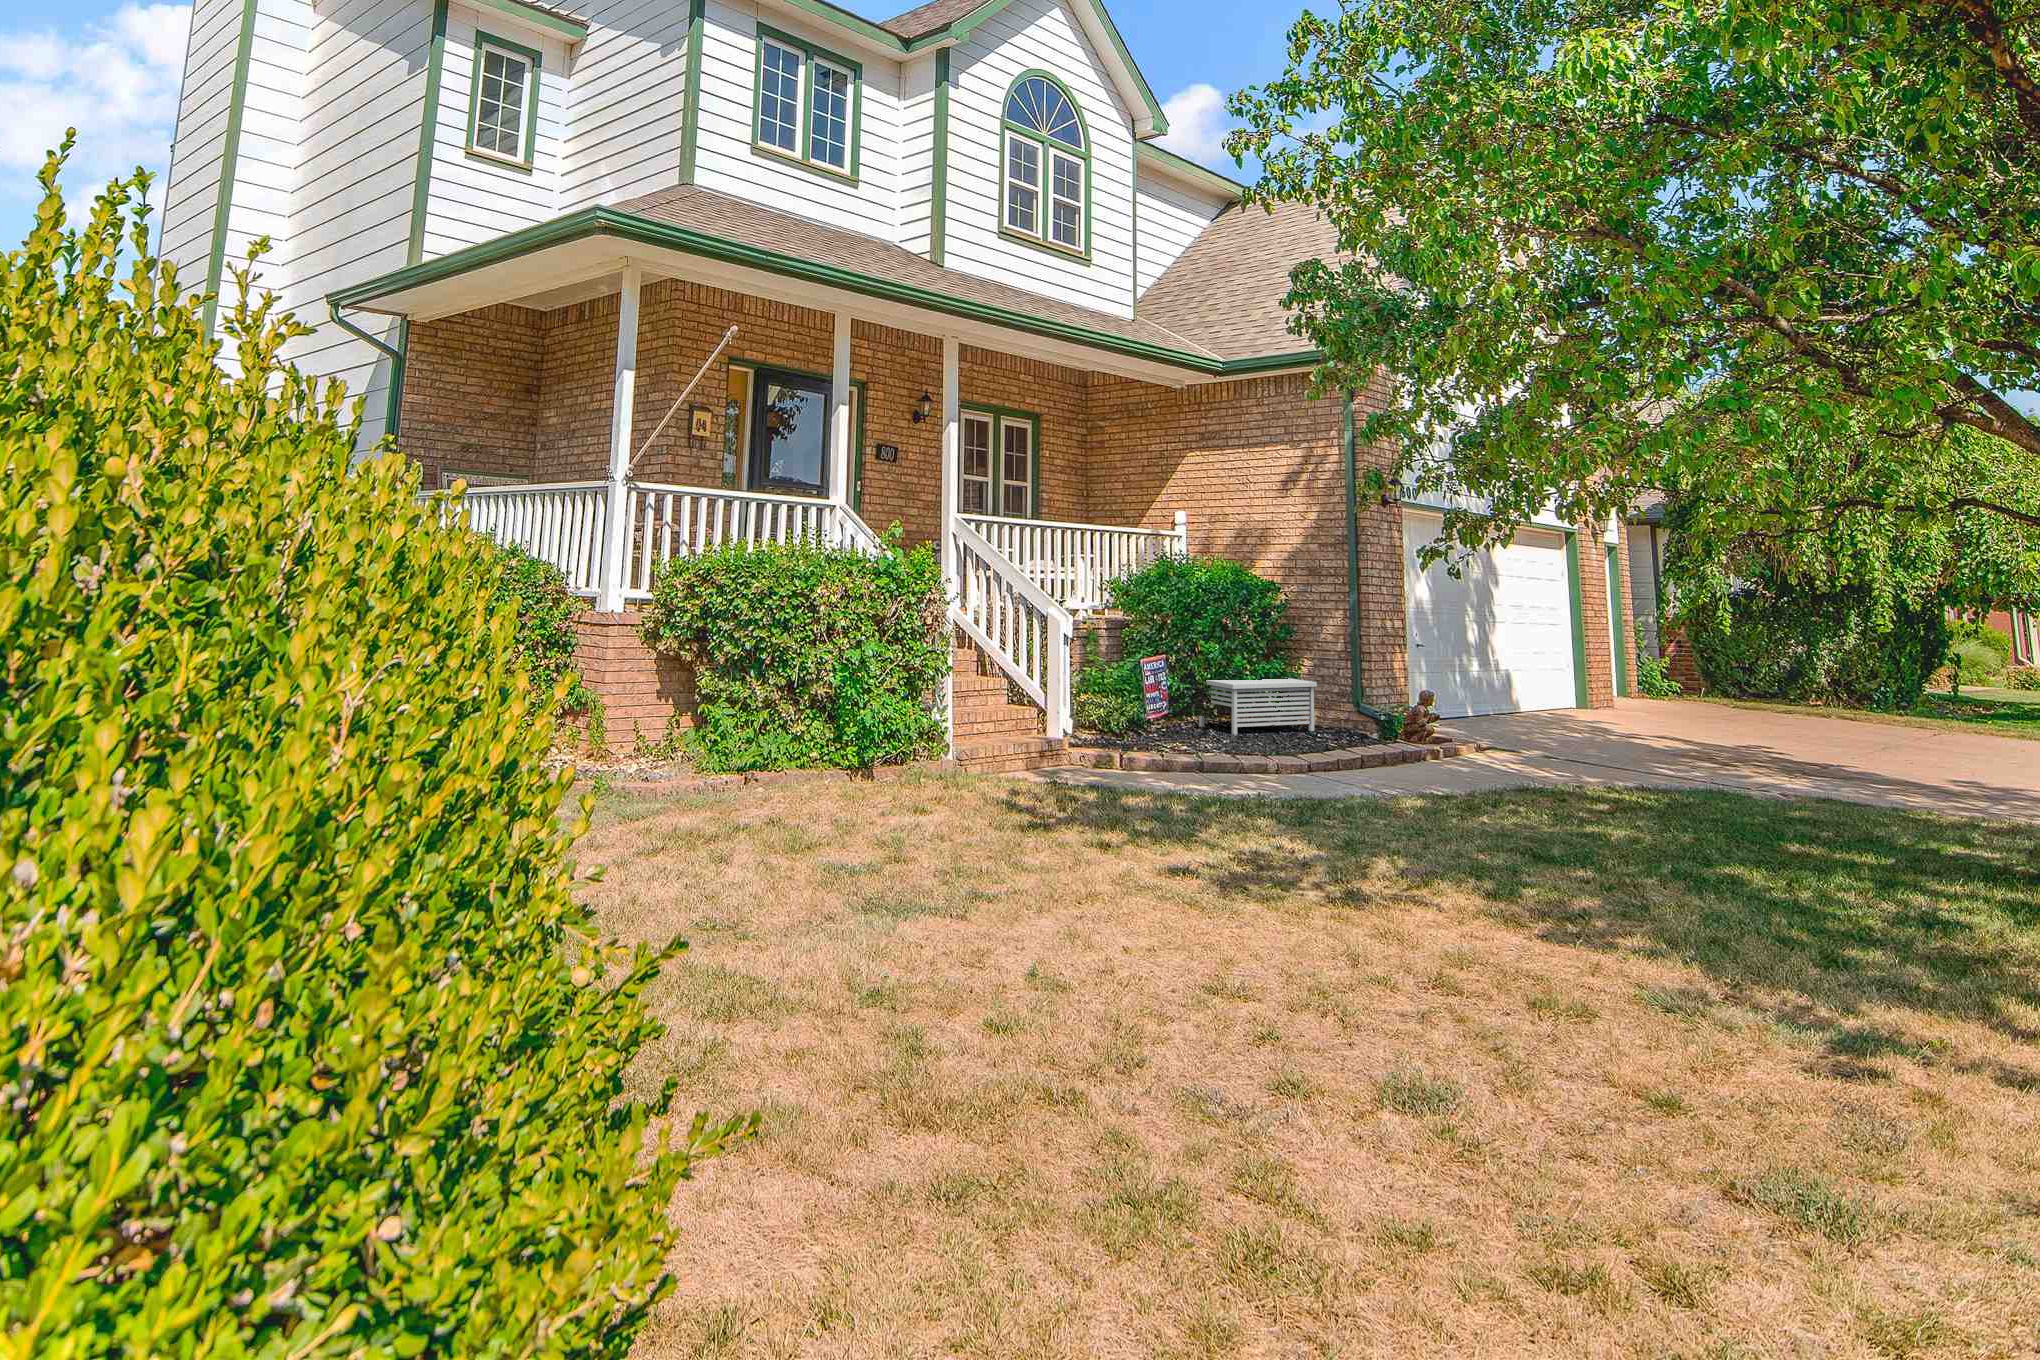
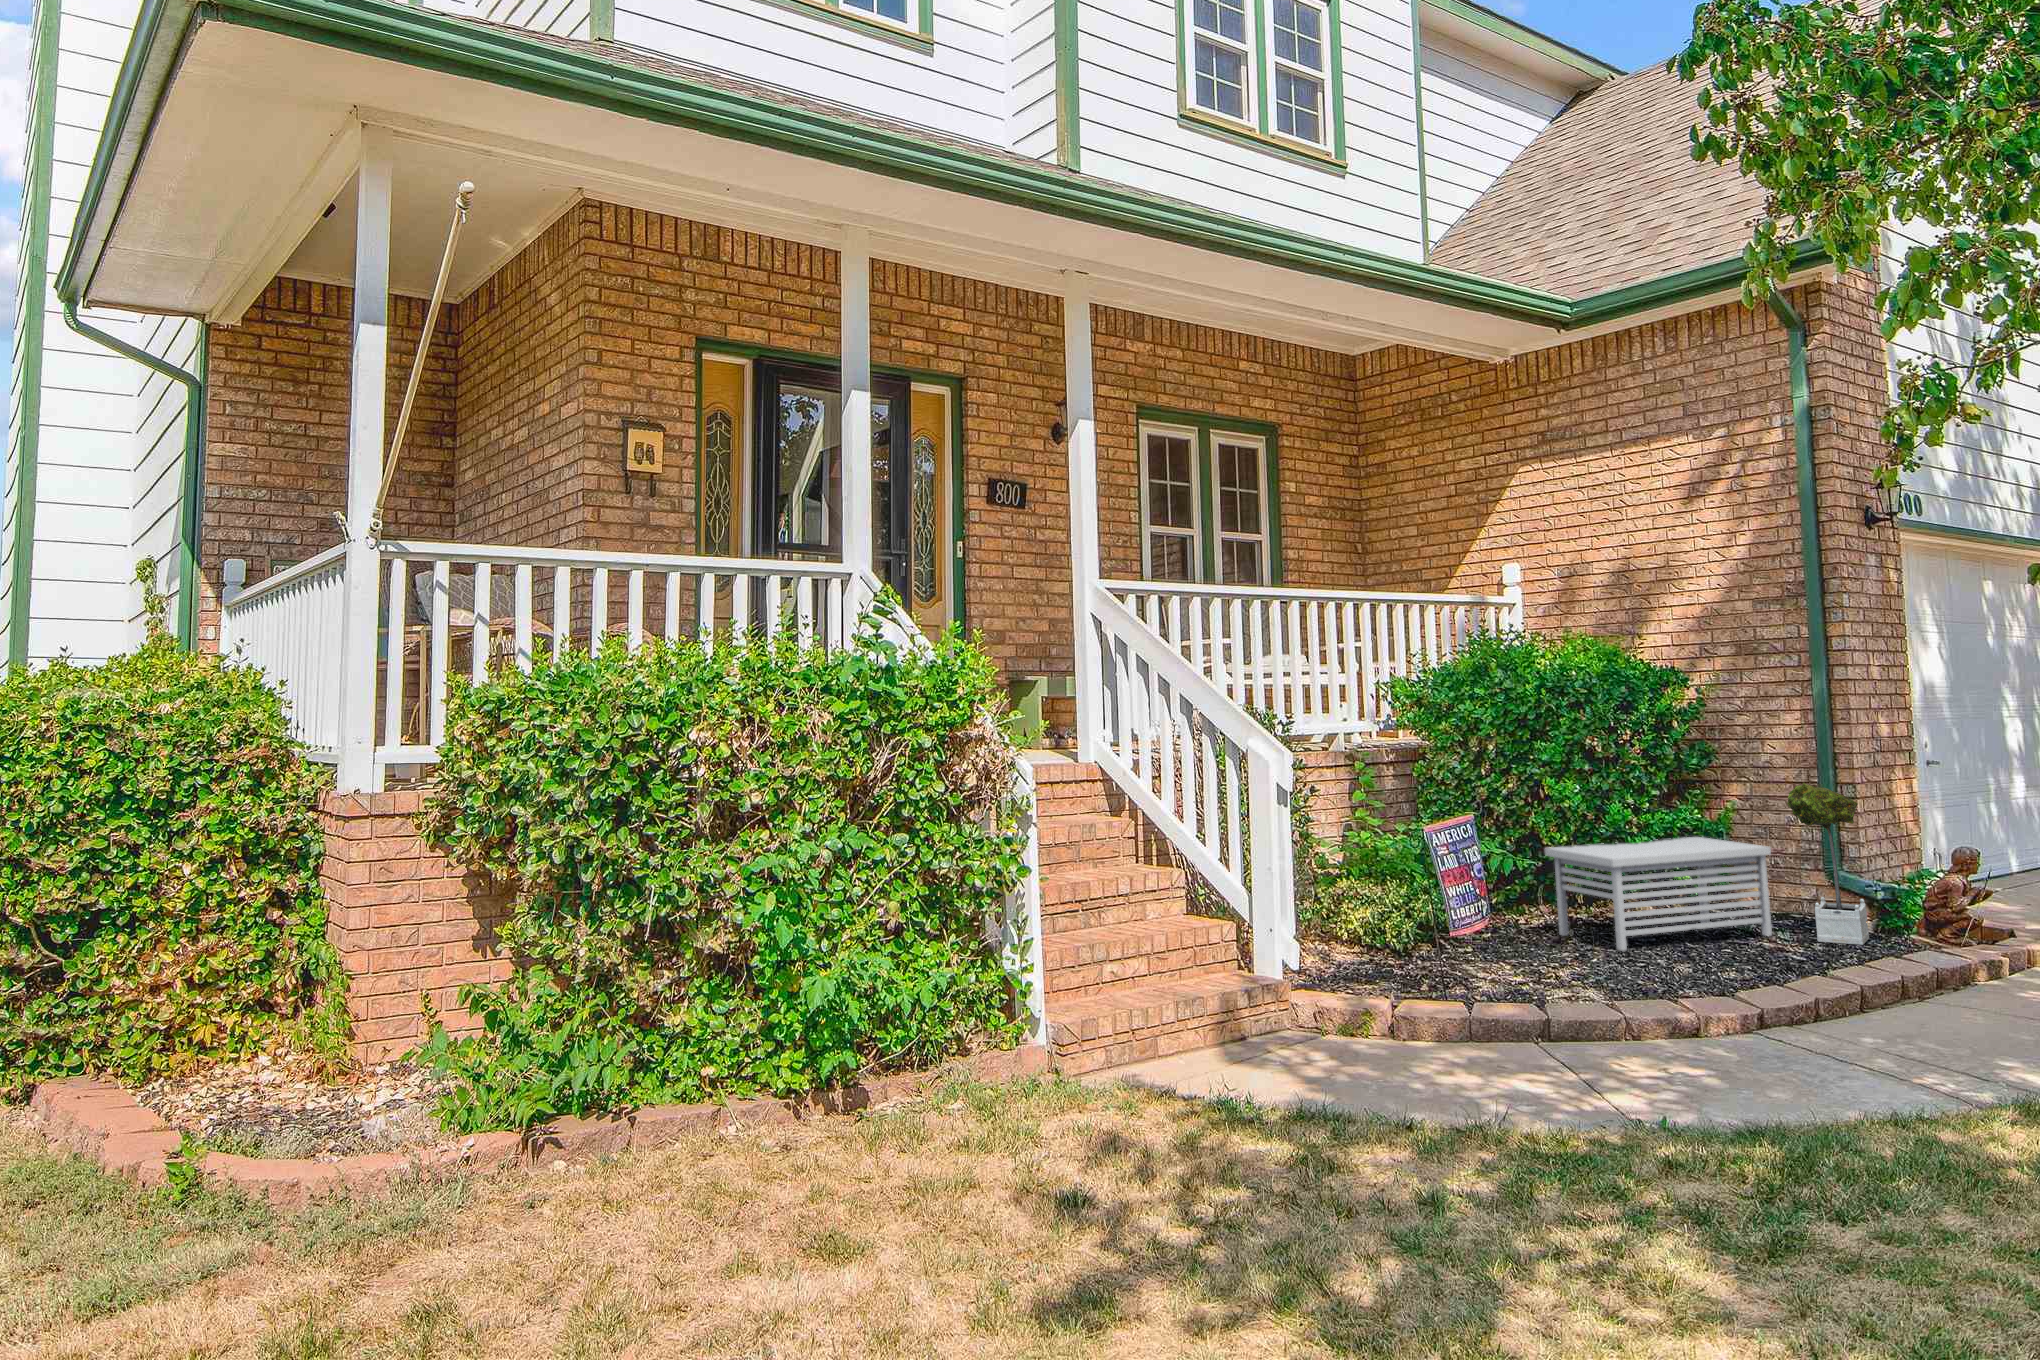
potted tree: none [1328,648,1366,737] -> present [1787,783,1869,945]

